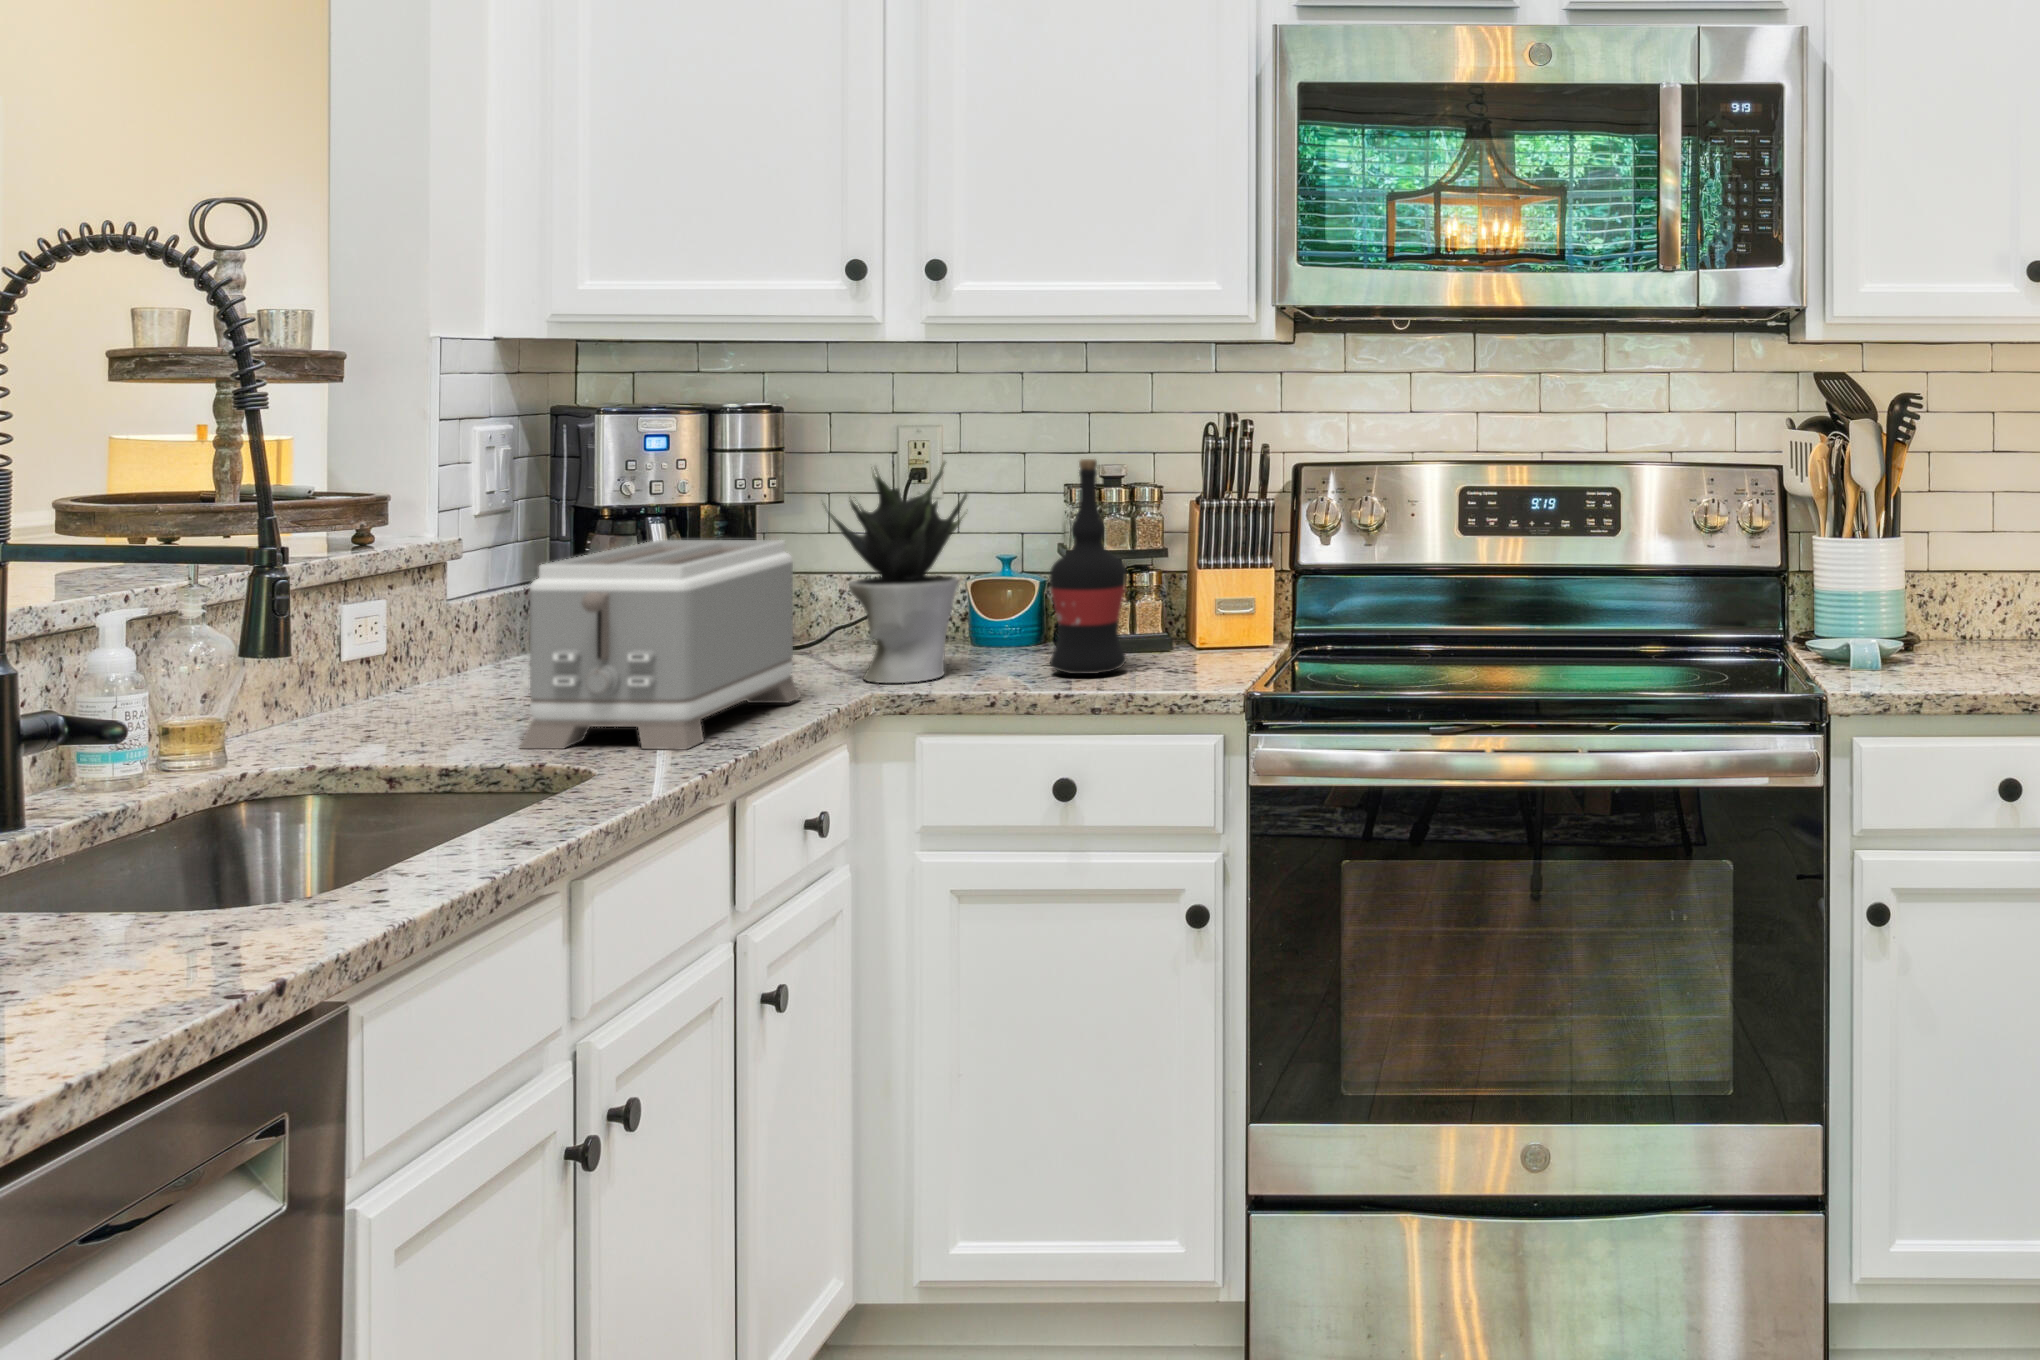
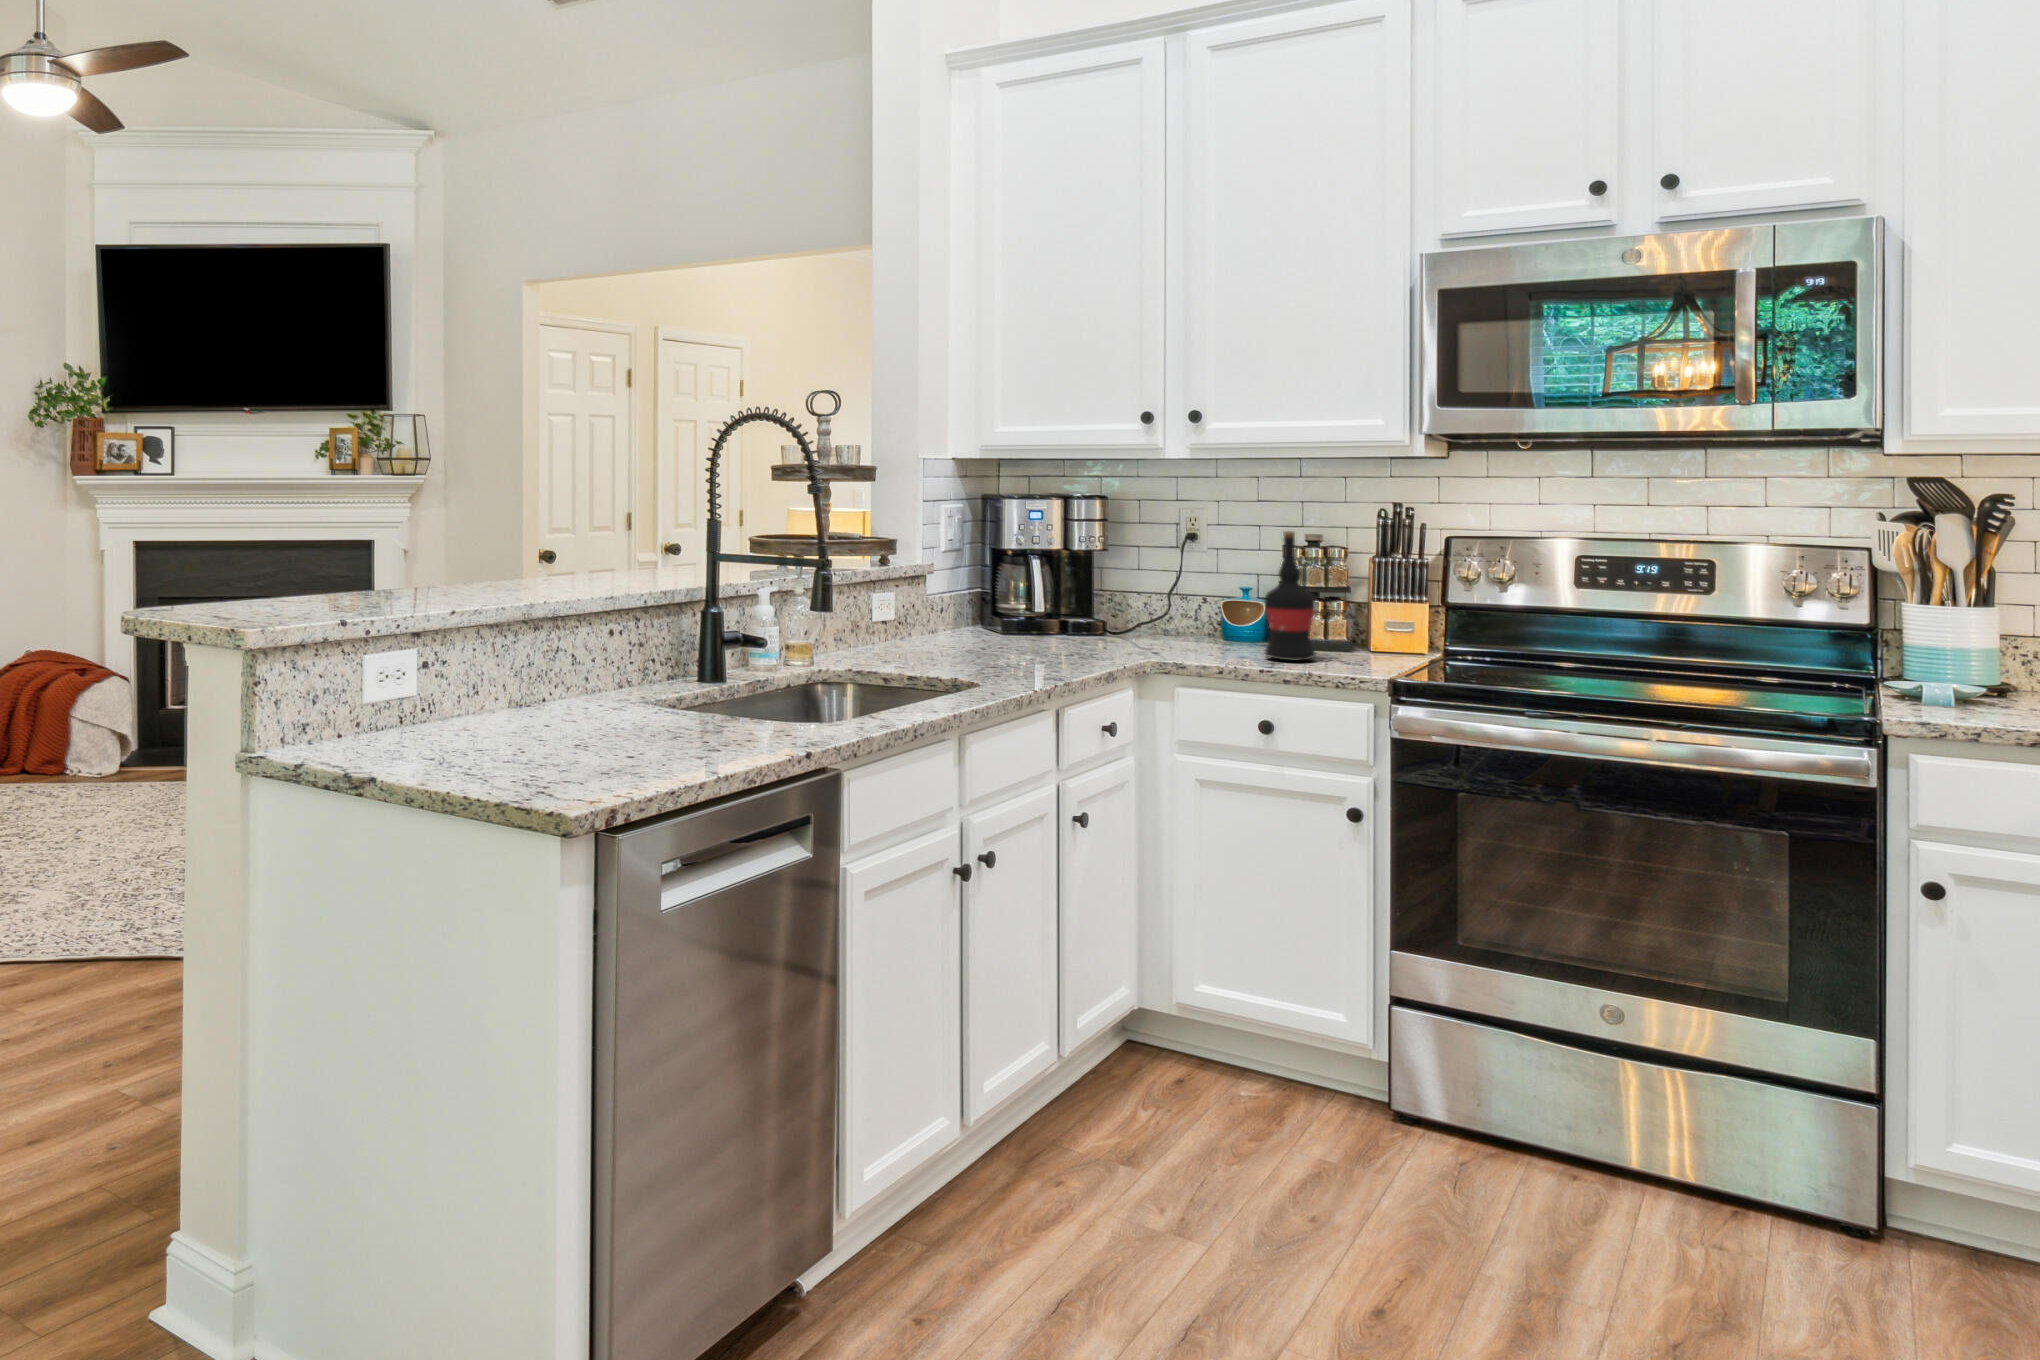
potted plant: present [827,462,967,683] -> none [1126,529,1214,656]
toaster: present [520,540,800,750] -> none [977,568,1116,674]

